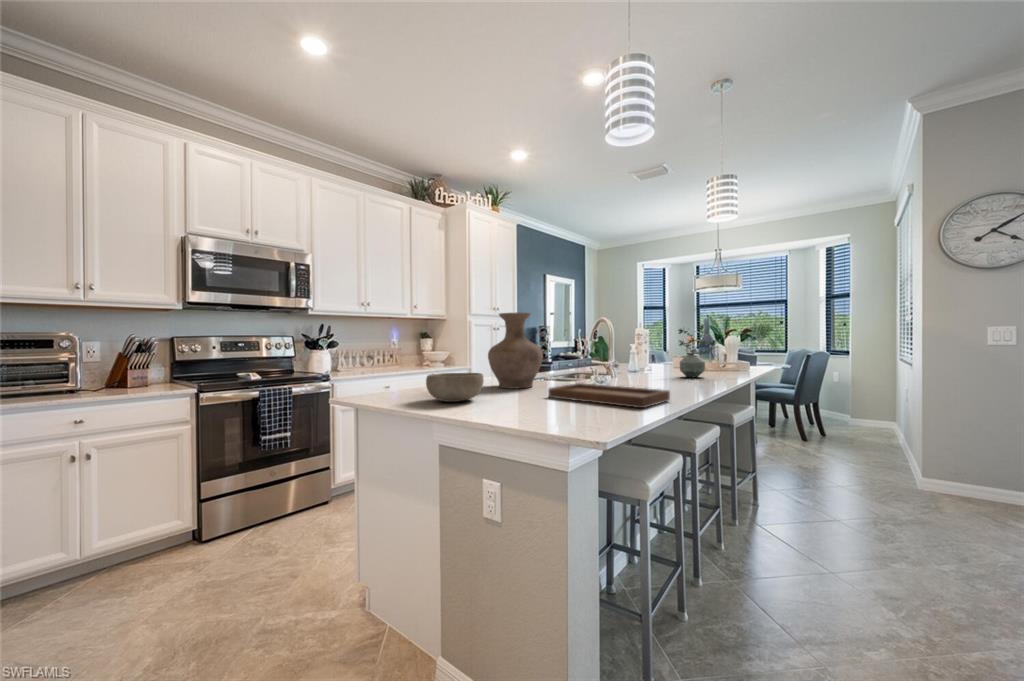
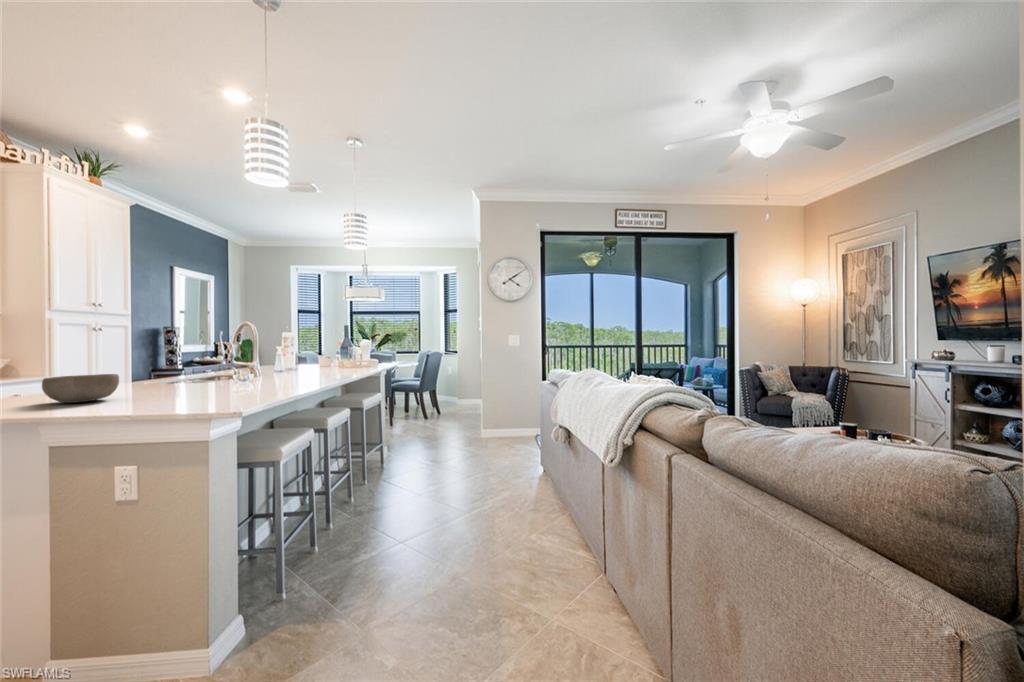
vase: present [488,312,543,389] -> none [114,317,183,390]
potted plant: present [678,325,716,377] -> none [316,331,346,373]
tray: present [548,363,670,408] -> none [192,360,302,392]

